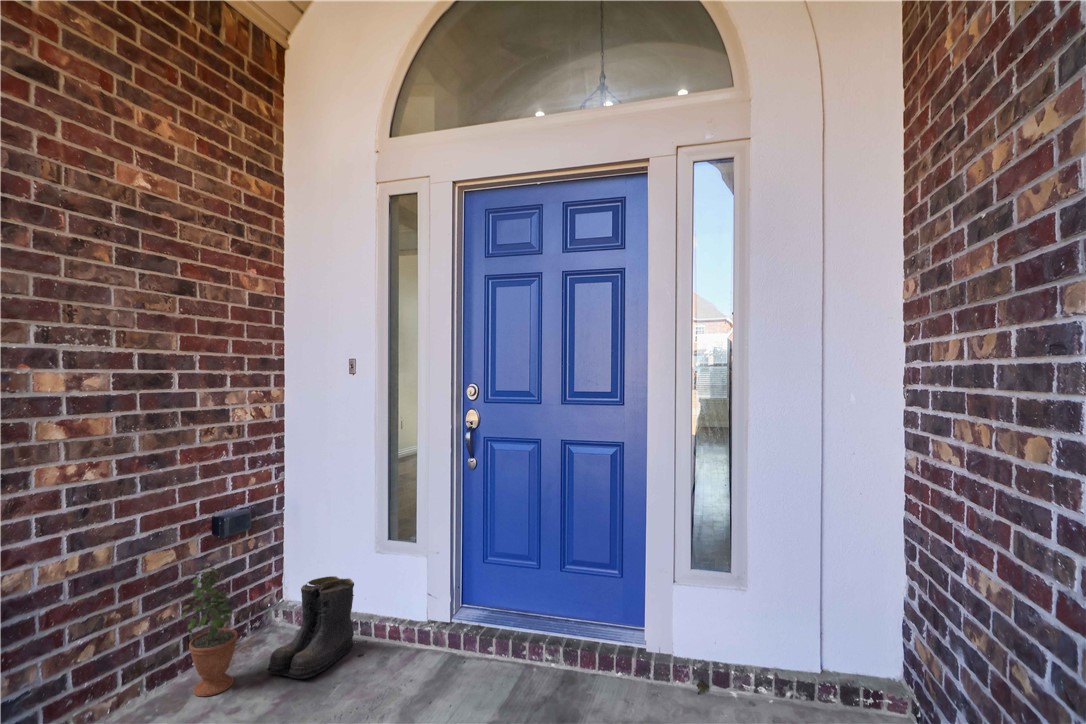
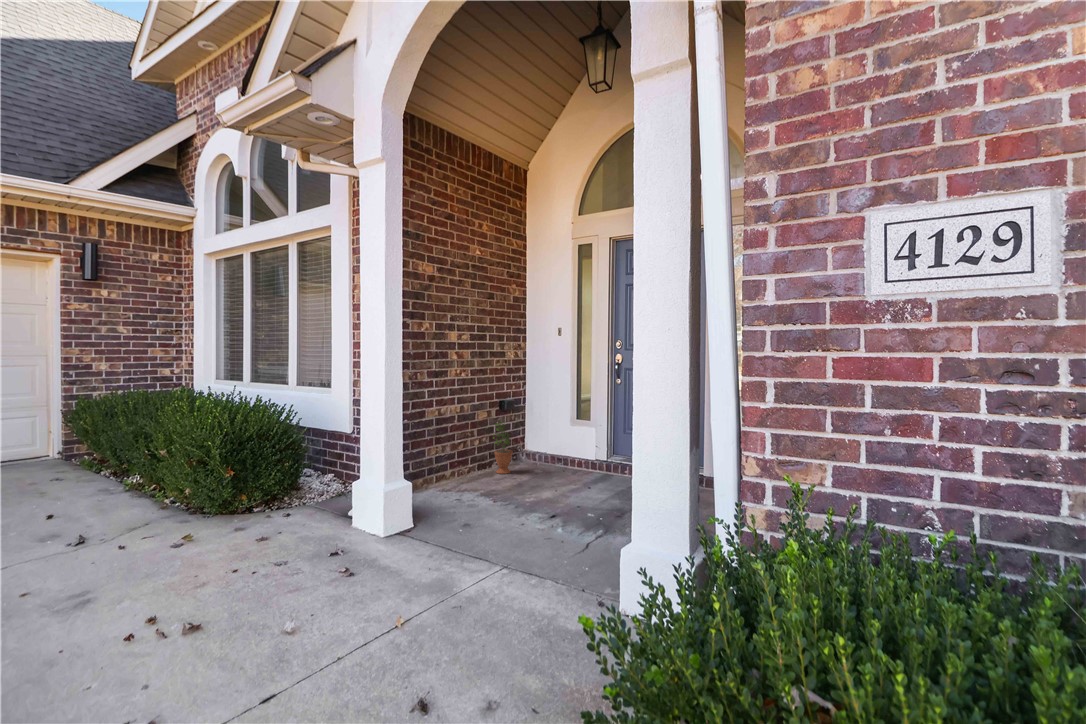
boots: present [266,576,354,679] -> none [524,435,562,473]

